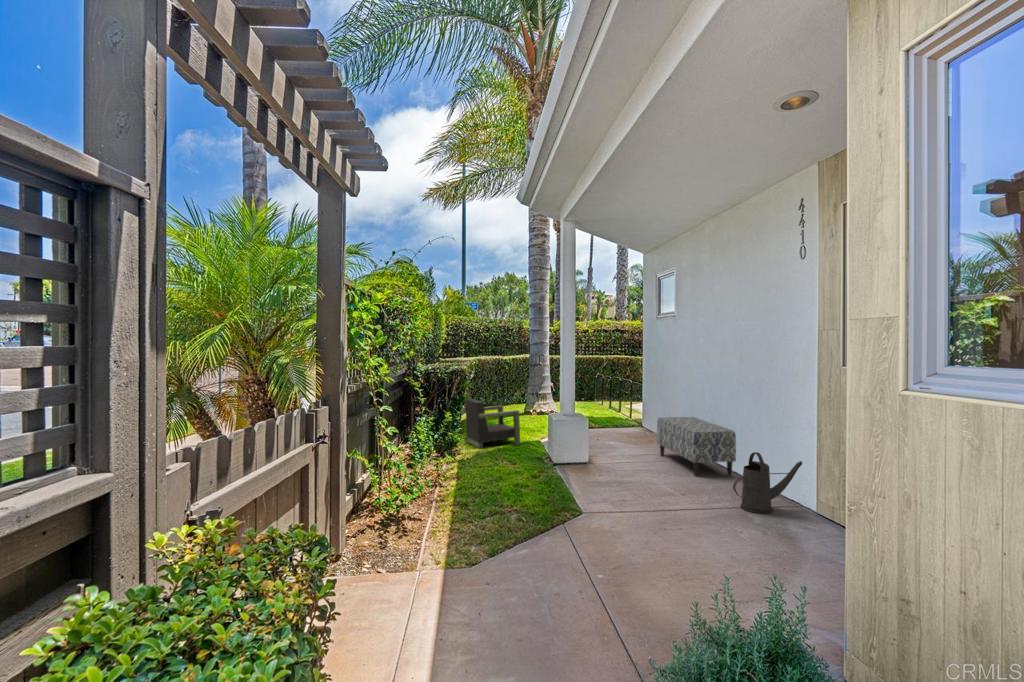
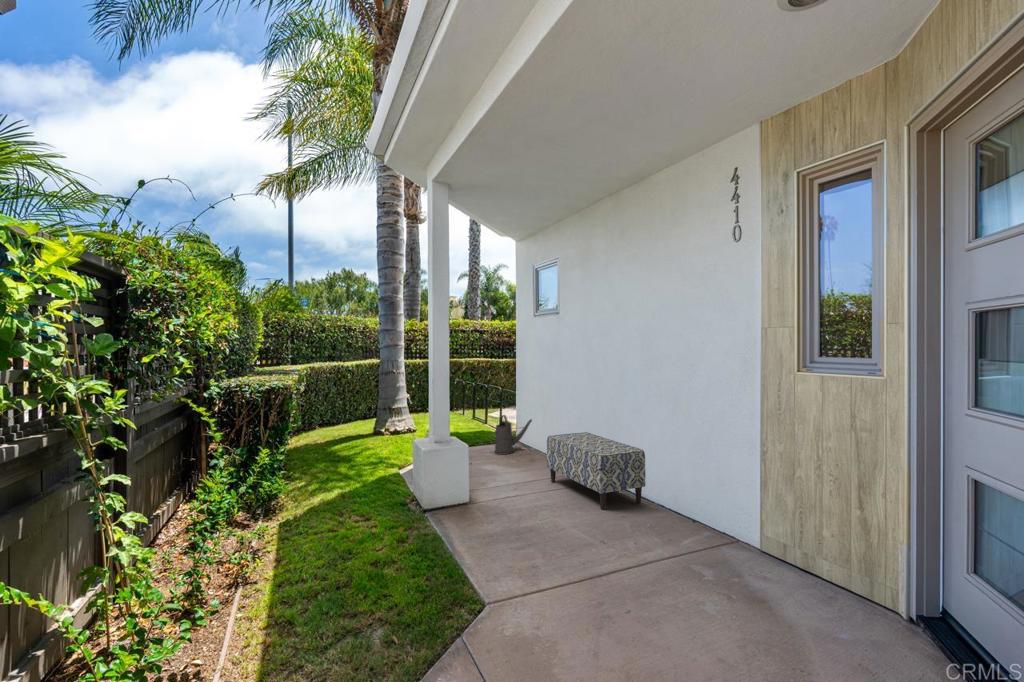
armchair: present [464,399,520,448] -> none [291,424,373,493]
watering can: present [733,452,802,514] -> present [489,415,532,454]

